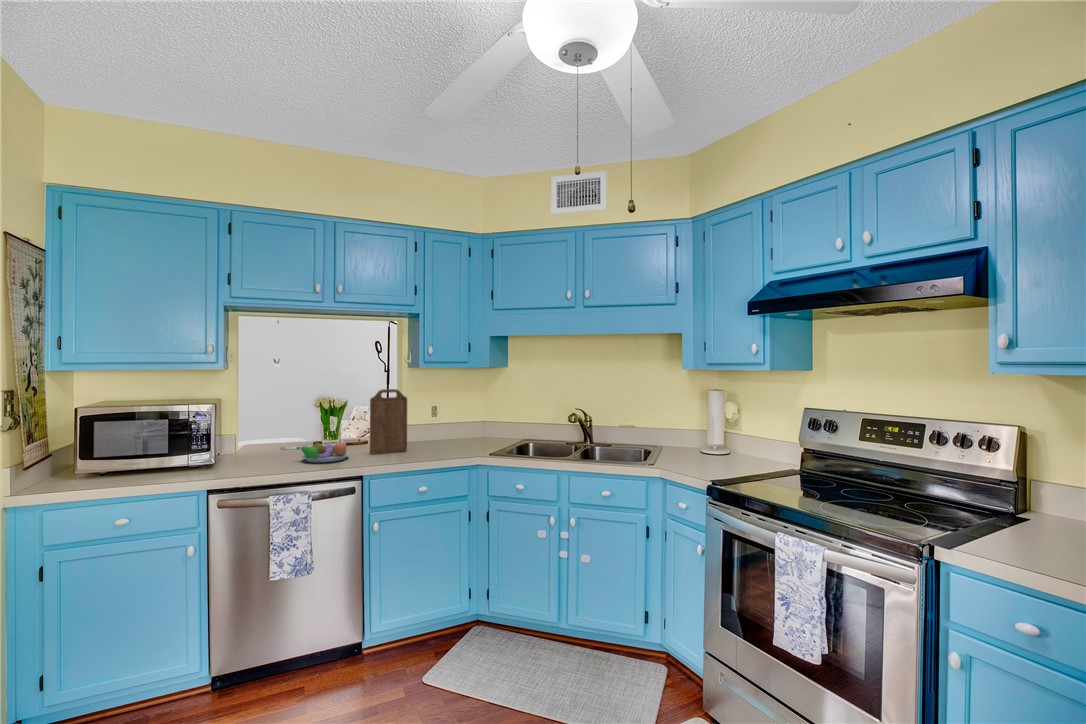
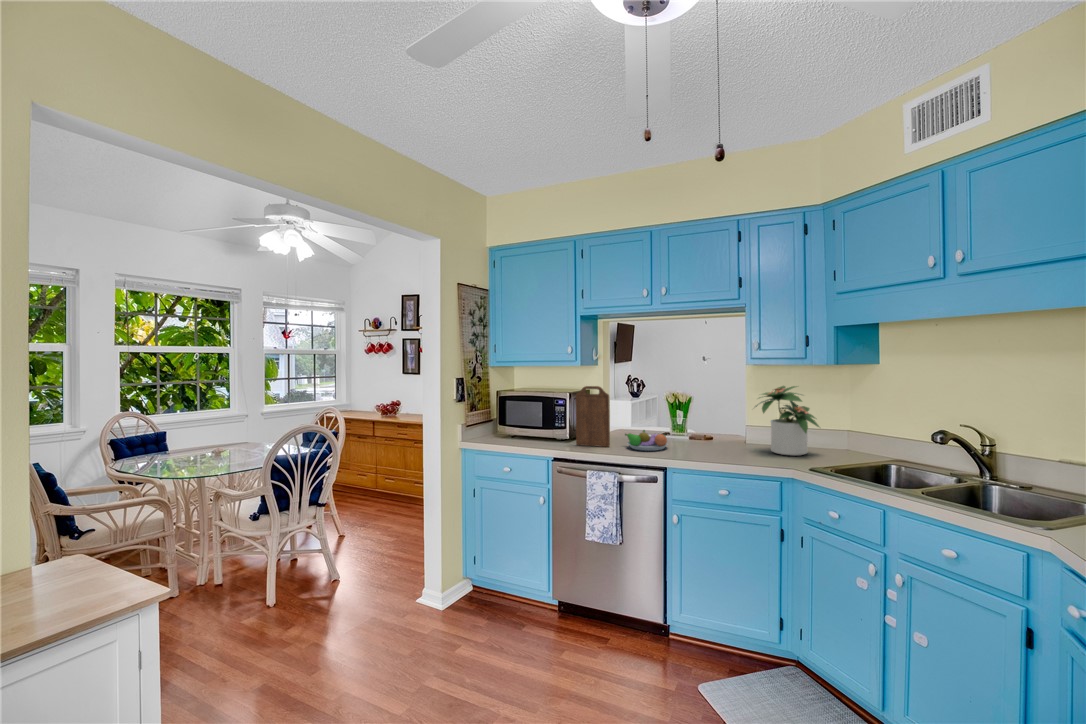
potted plant: none [424,387,479,448] -> present [756,386,819,456]
cutting board: present [370,389,407,454] -> present [576,386,610,447]

